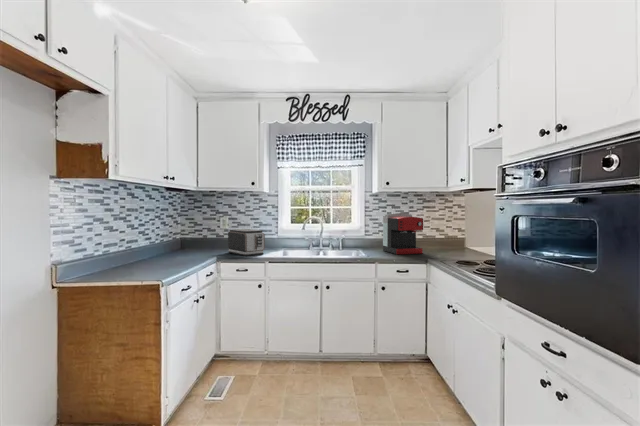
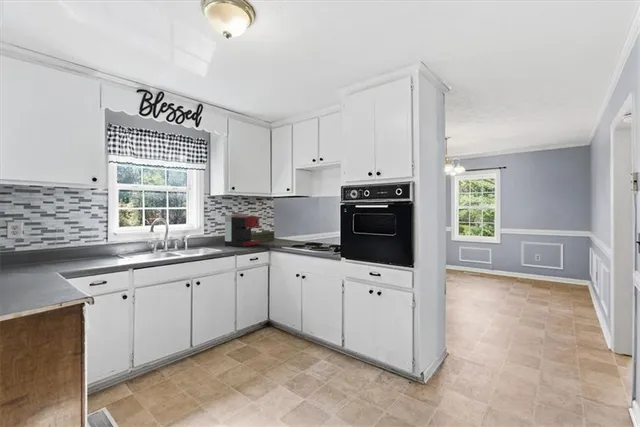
toaster: present [228,229,265,256] -> none [47,235,112,267]

